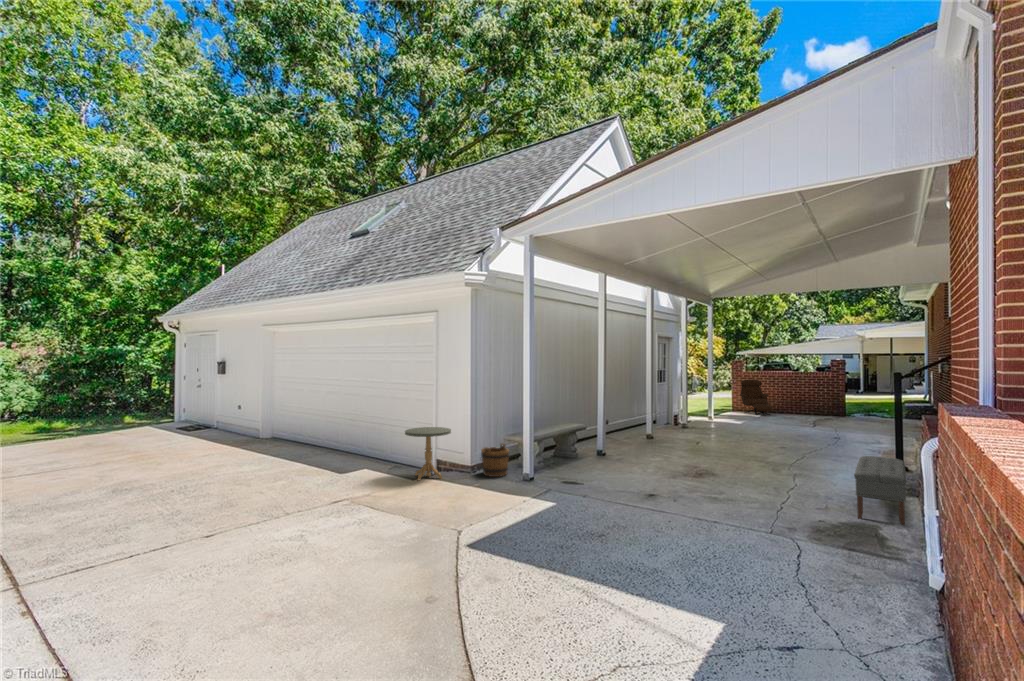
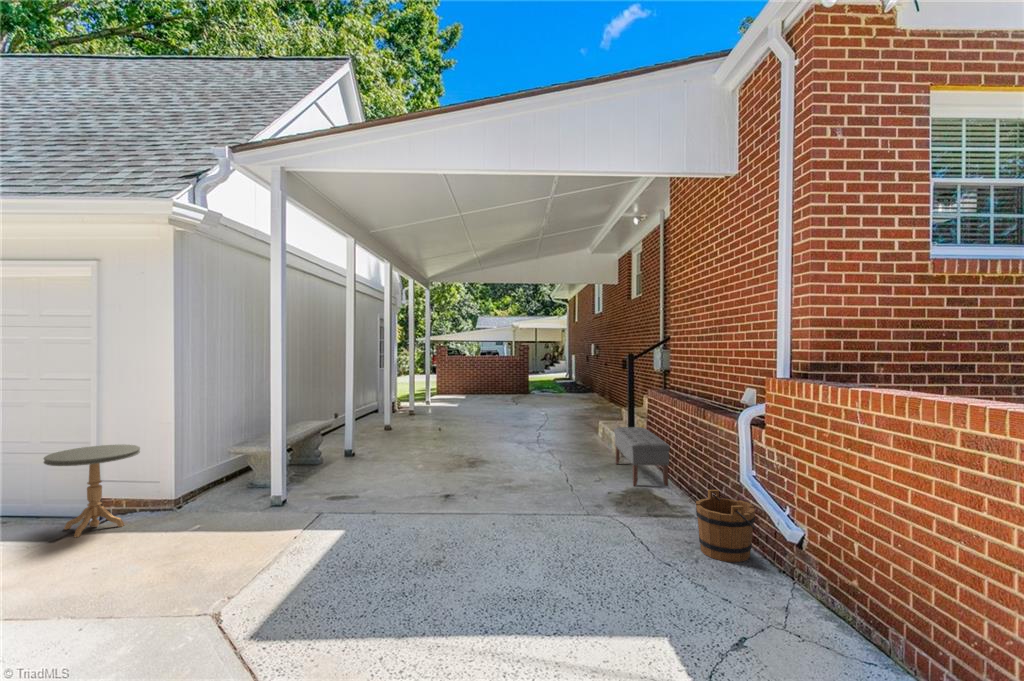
lounge chair: present [740,380,773,415] -> none [447,362,478,396]
bucket: present [481,444,509,477] -> present [696,490,755,562]

